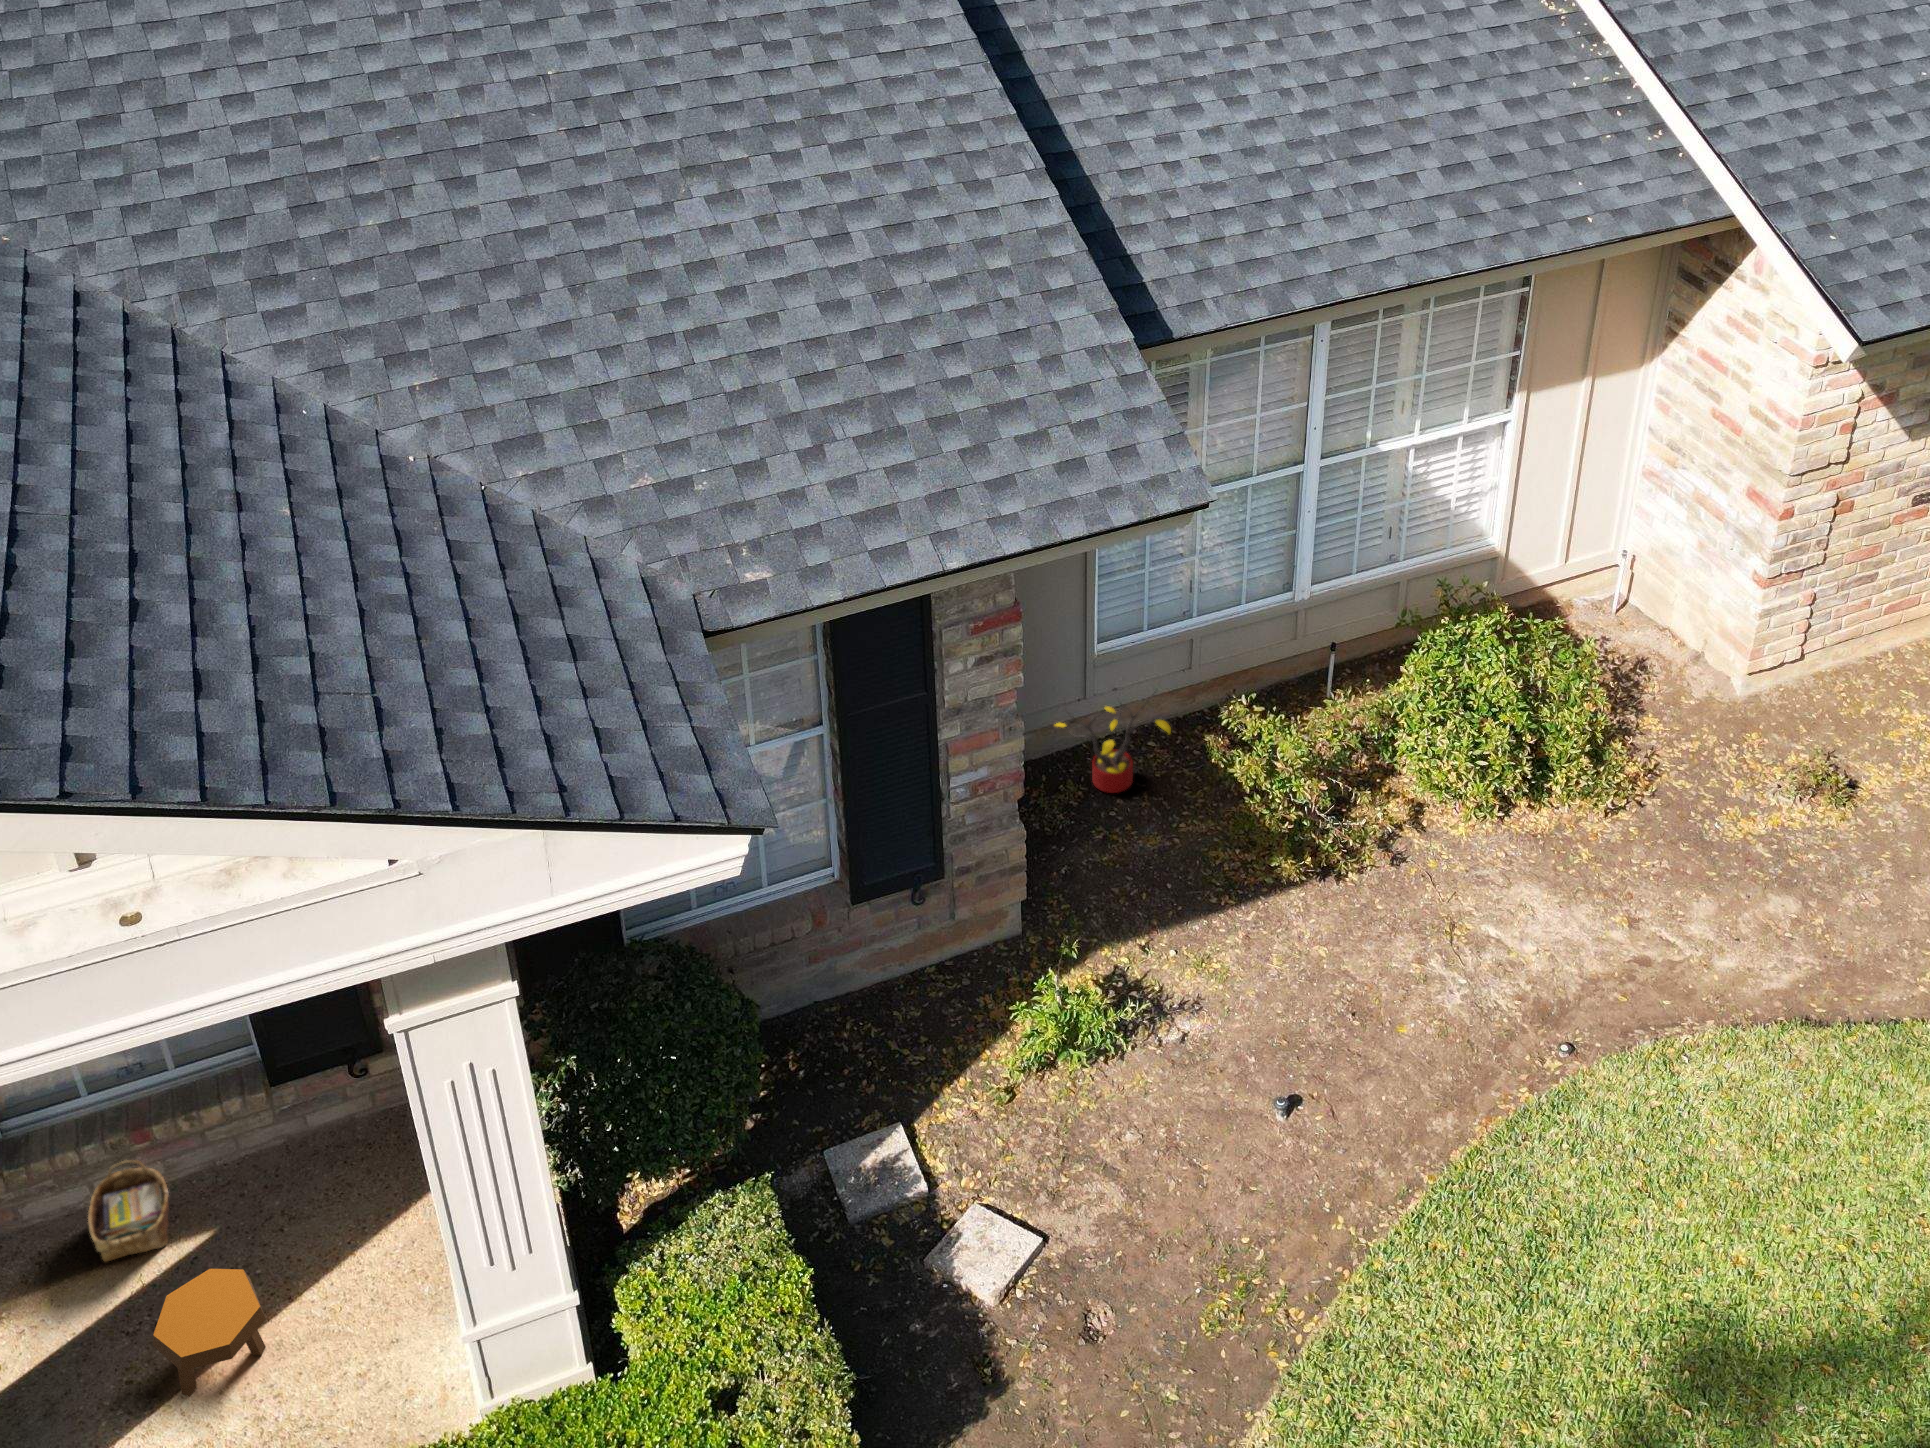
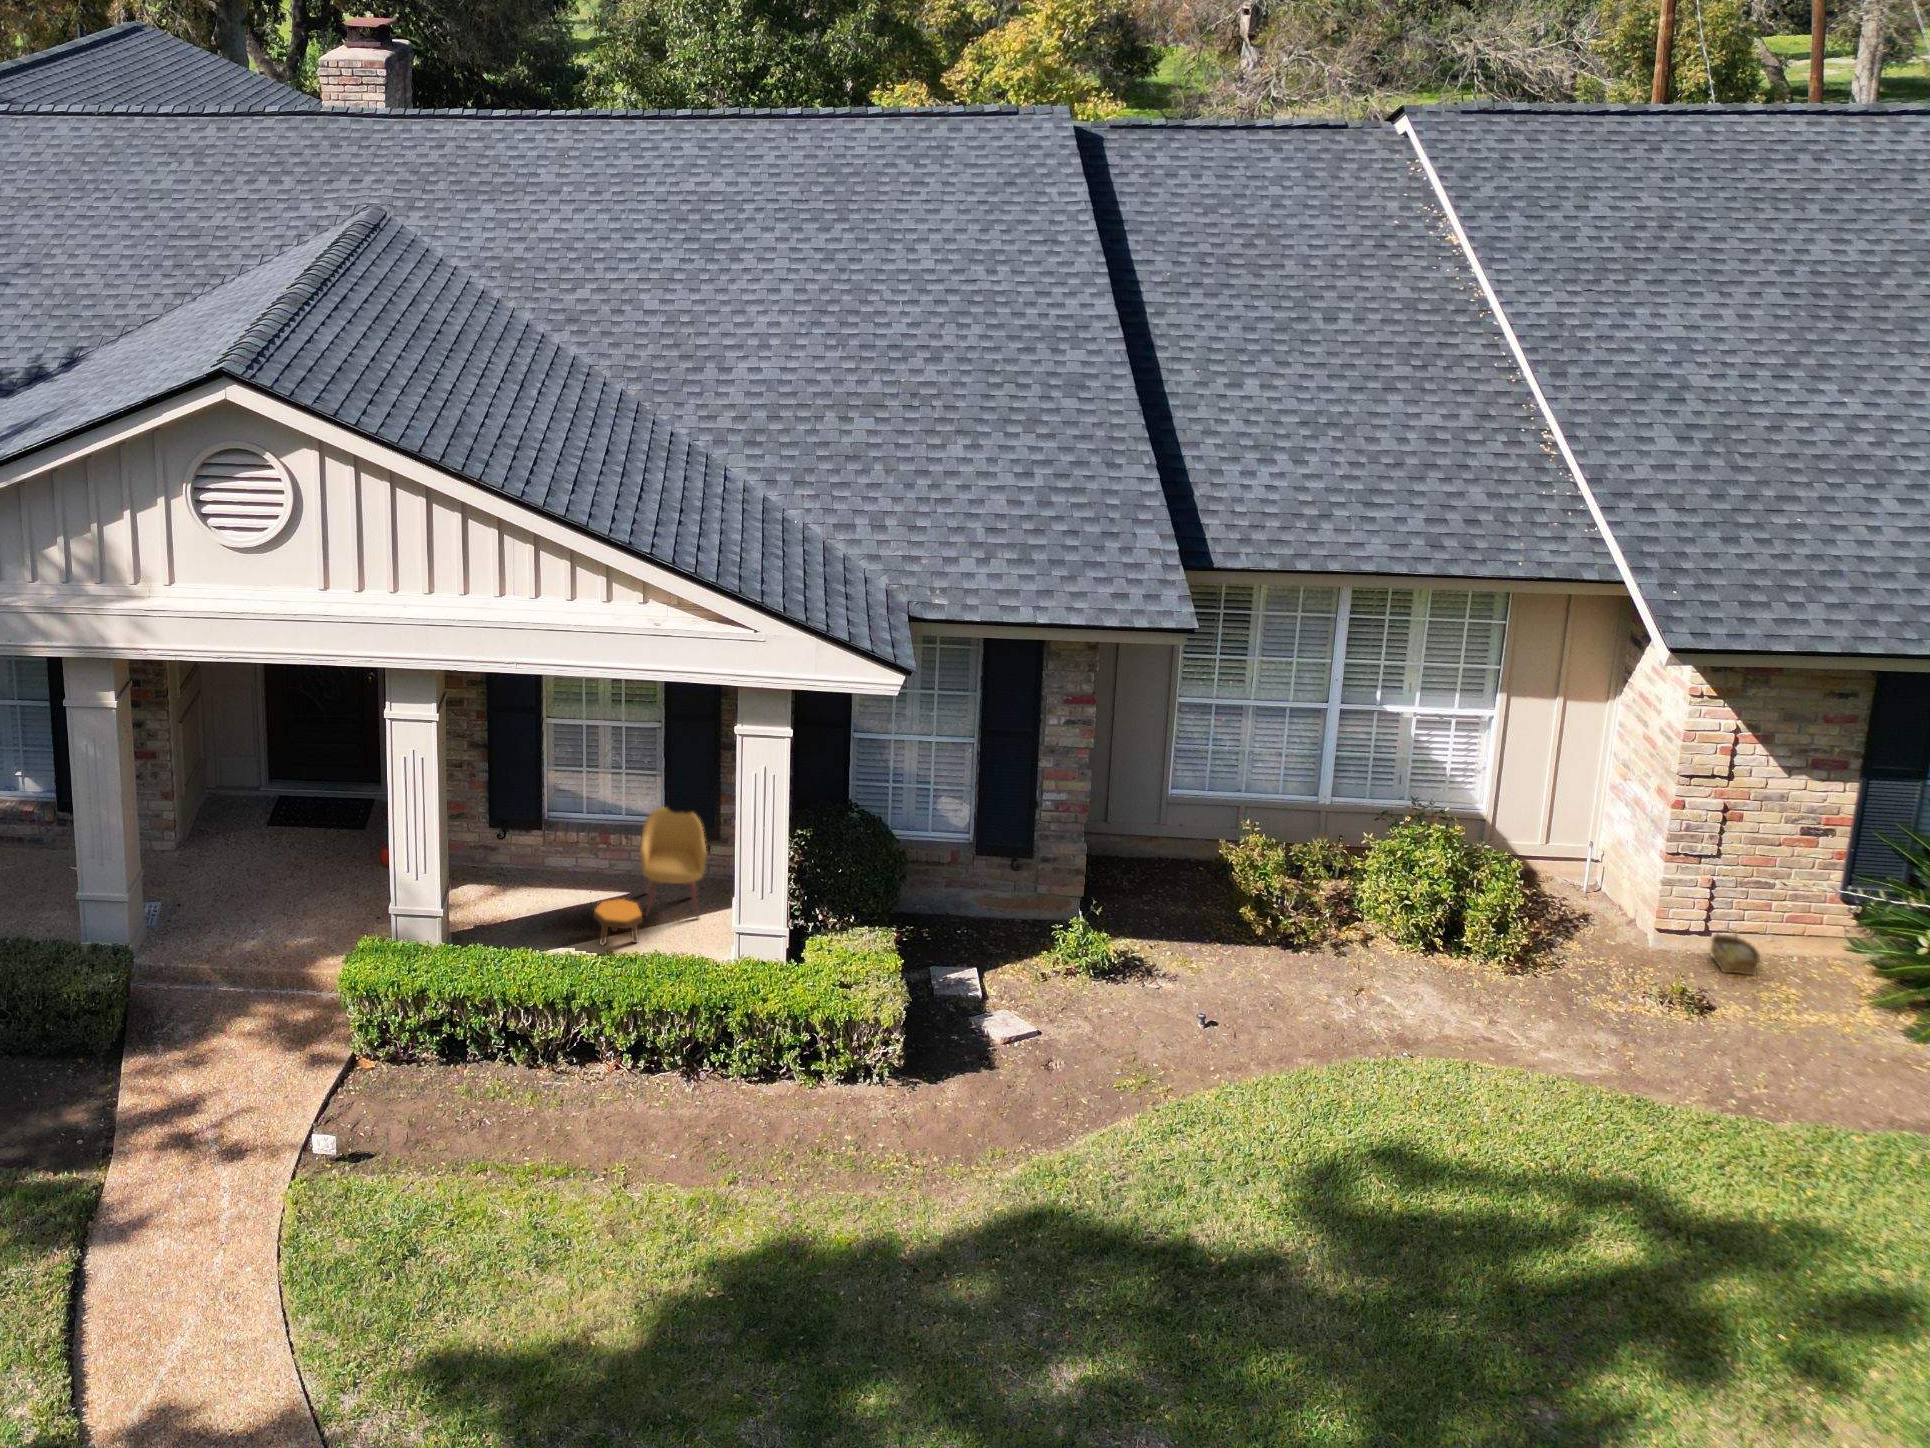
decorative plant: present [1056,704,1171,793] -> none [1136,815,1211,885]
chair: none [219,1013,378,1255] -> present [640,808,706,918]
woven basket: present [88,1160,169,1262] -> present [1710,933,1760,975]

